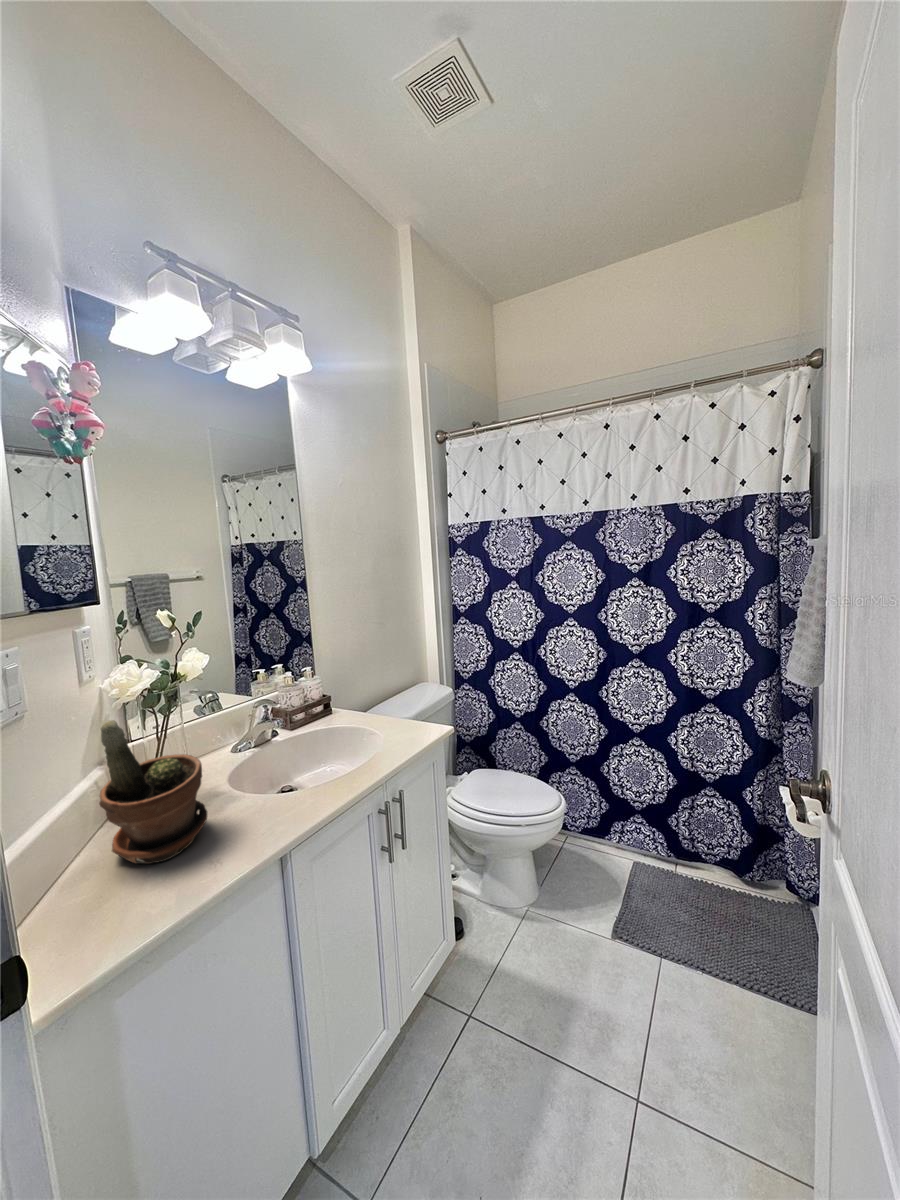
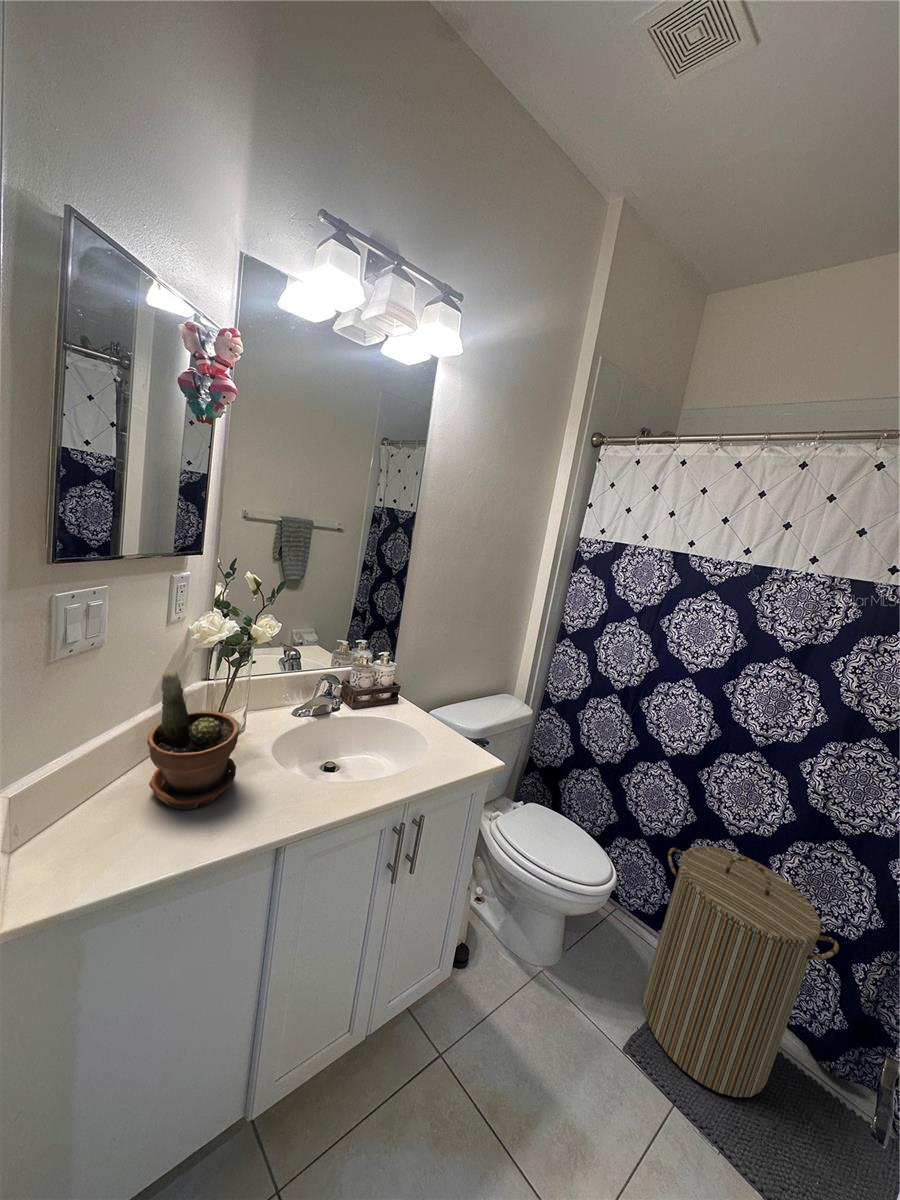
laundry hamper: none [597,740,732,933] -> present [643,846,839,1097]

